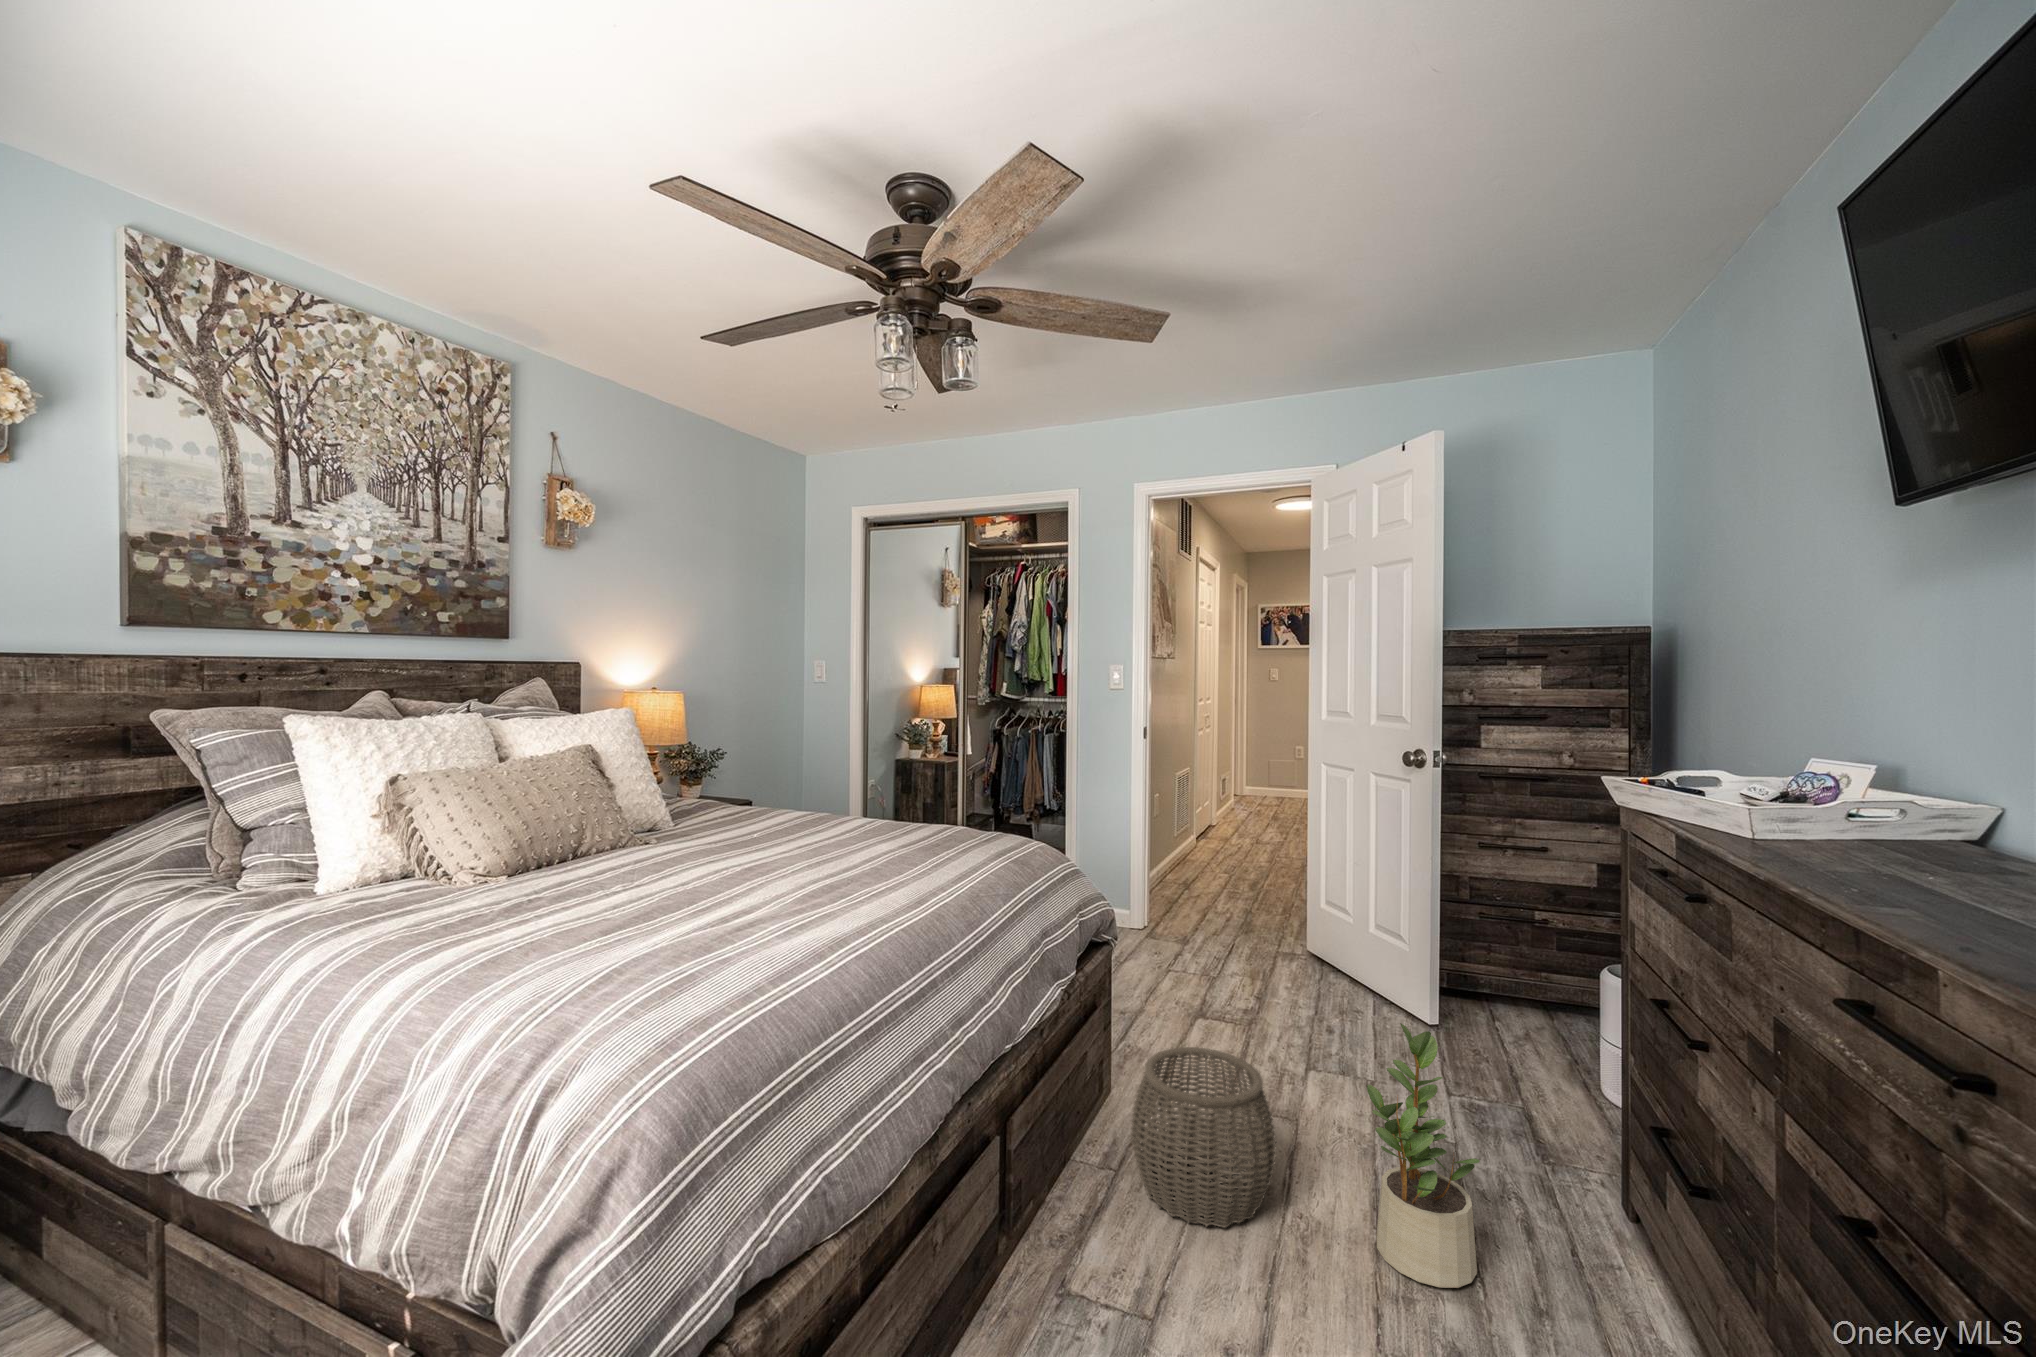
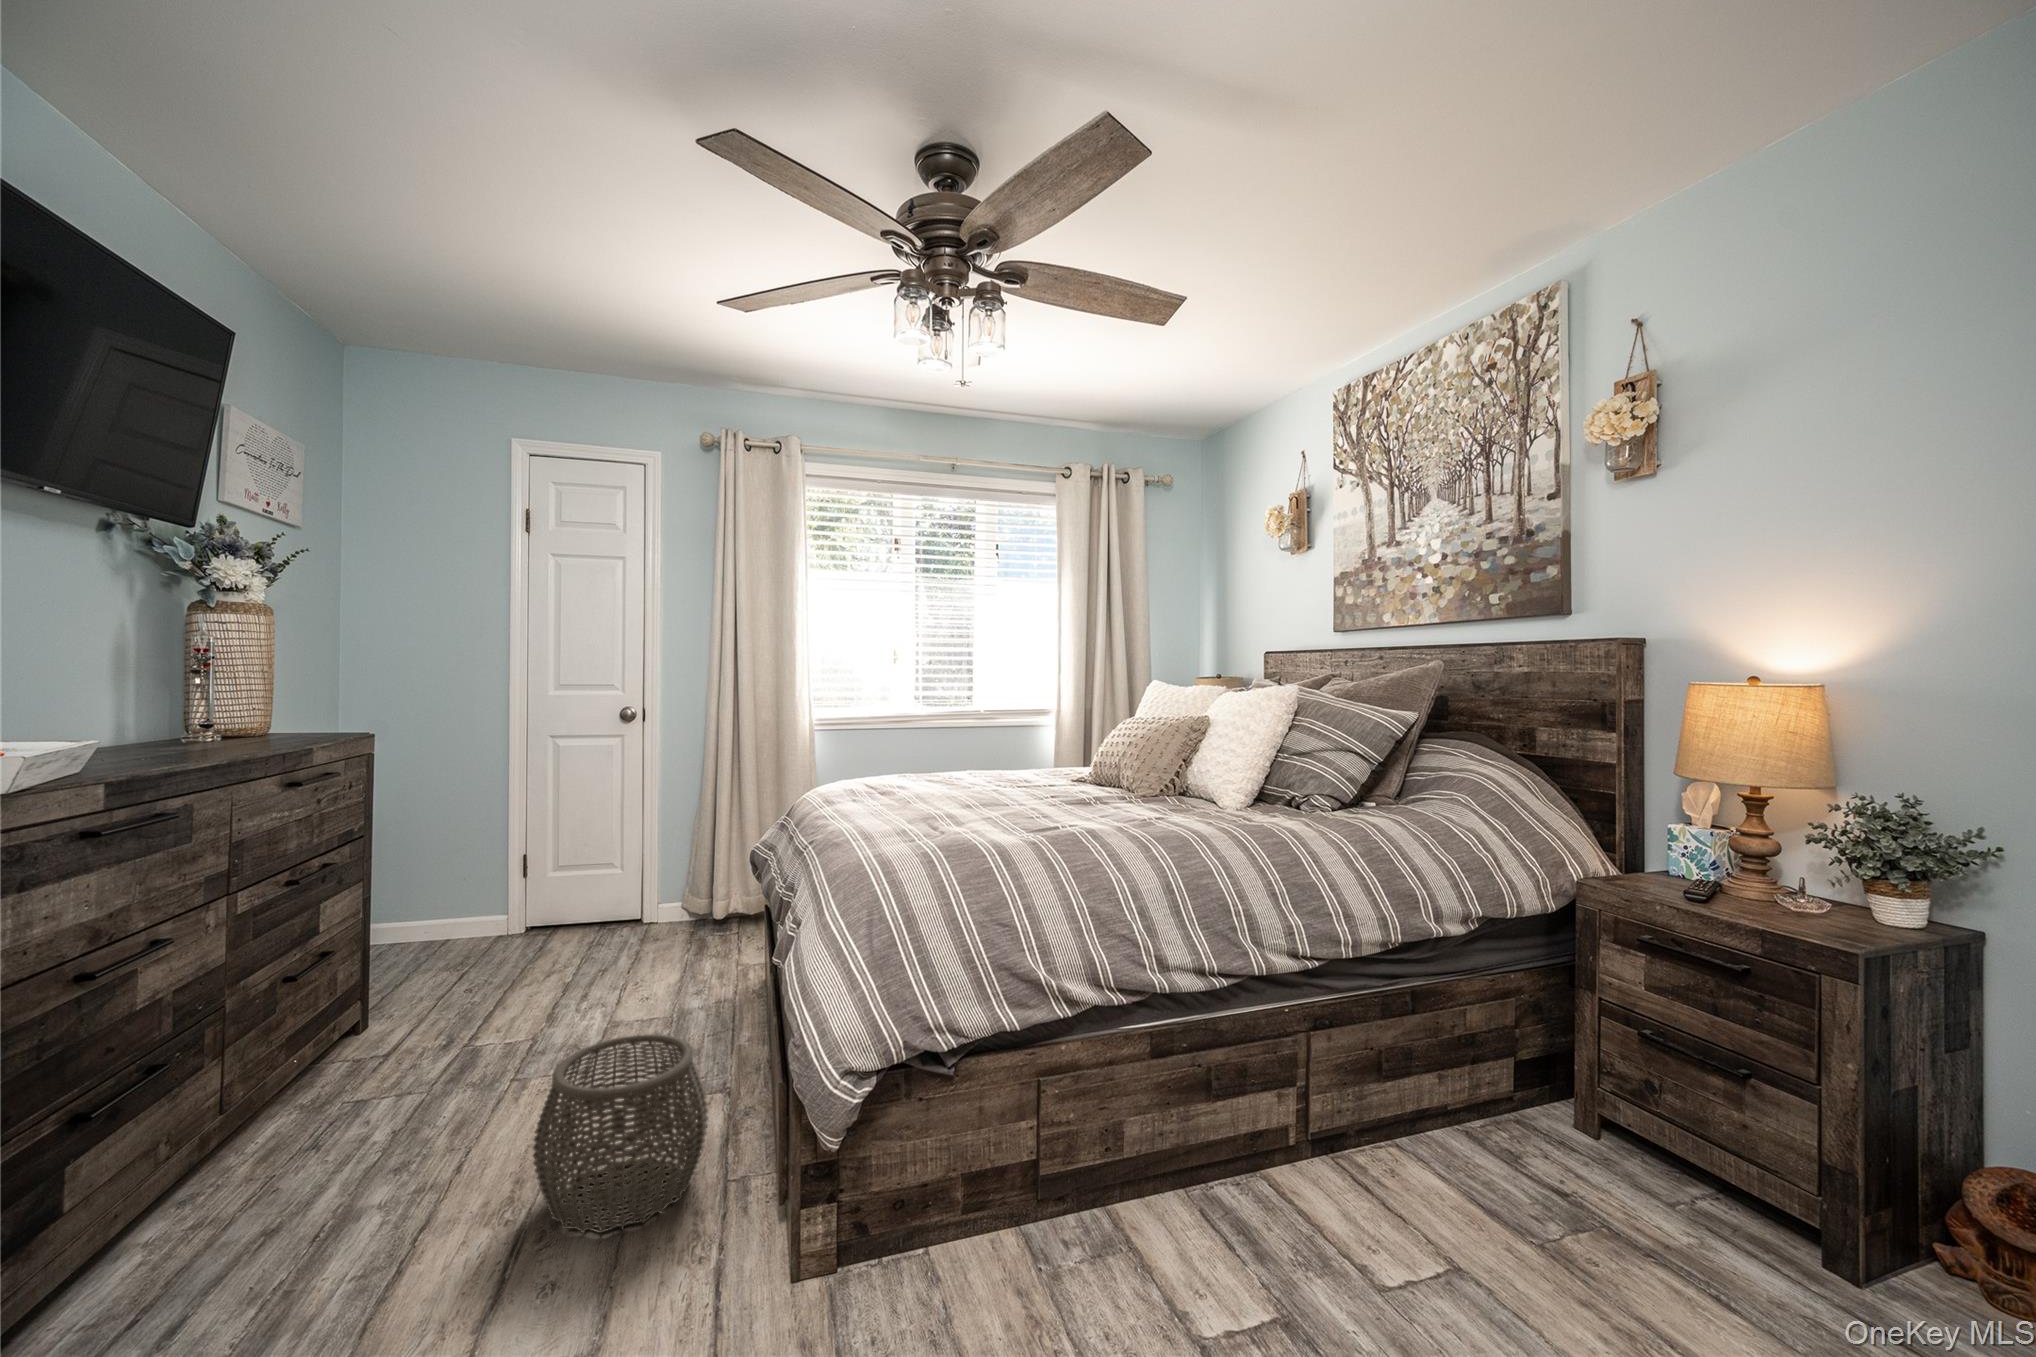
potted plant: present [1367,1023,1480,1288] -> none [298,994,445,1266]

